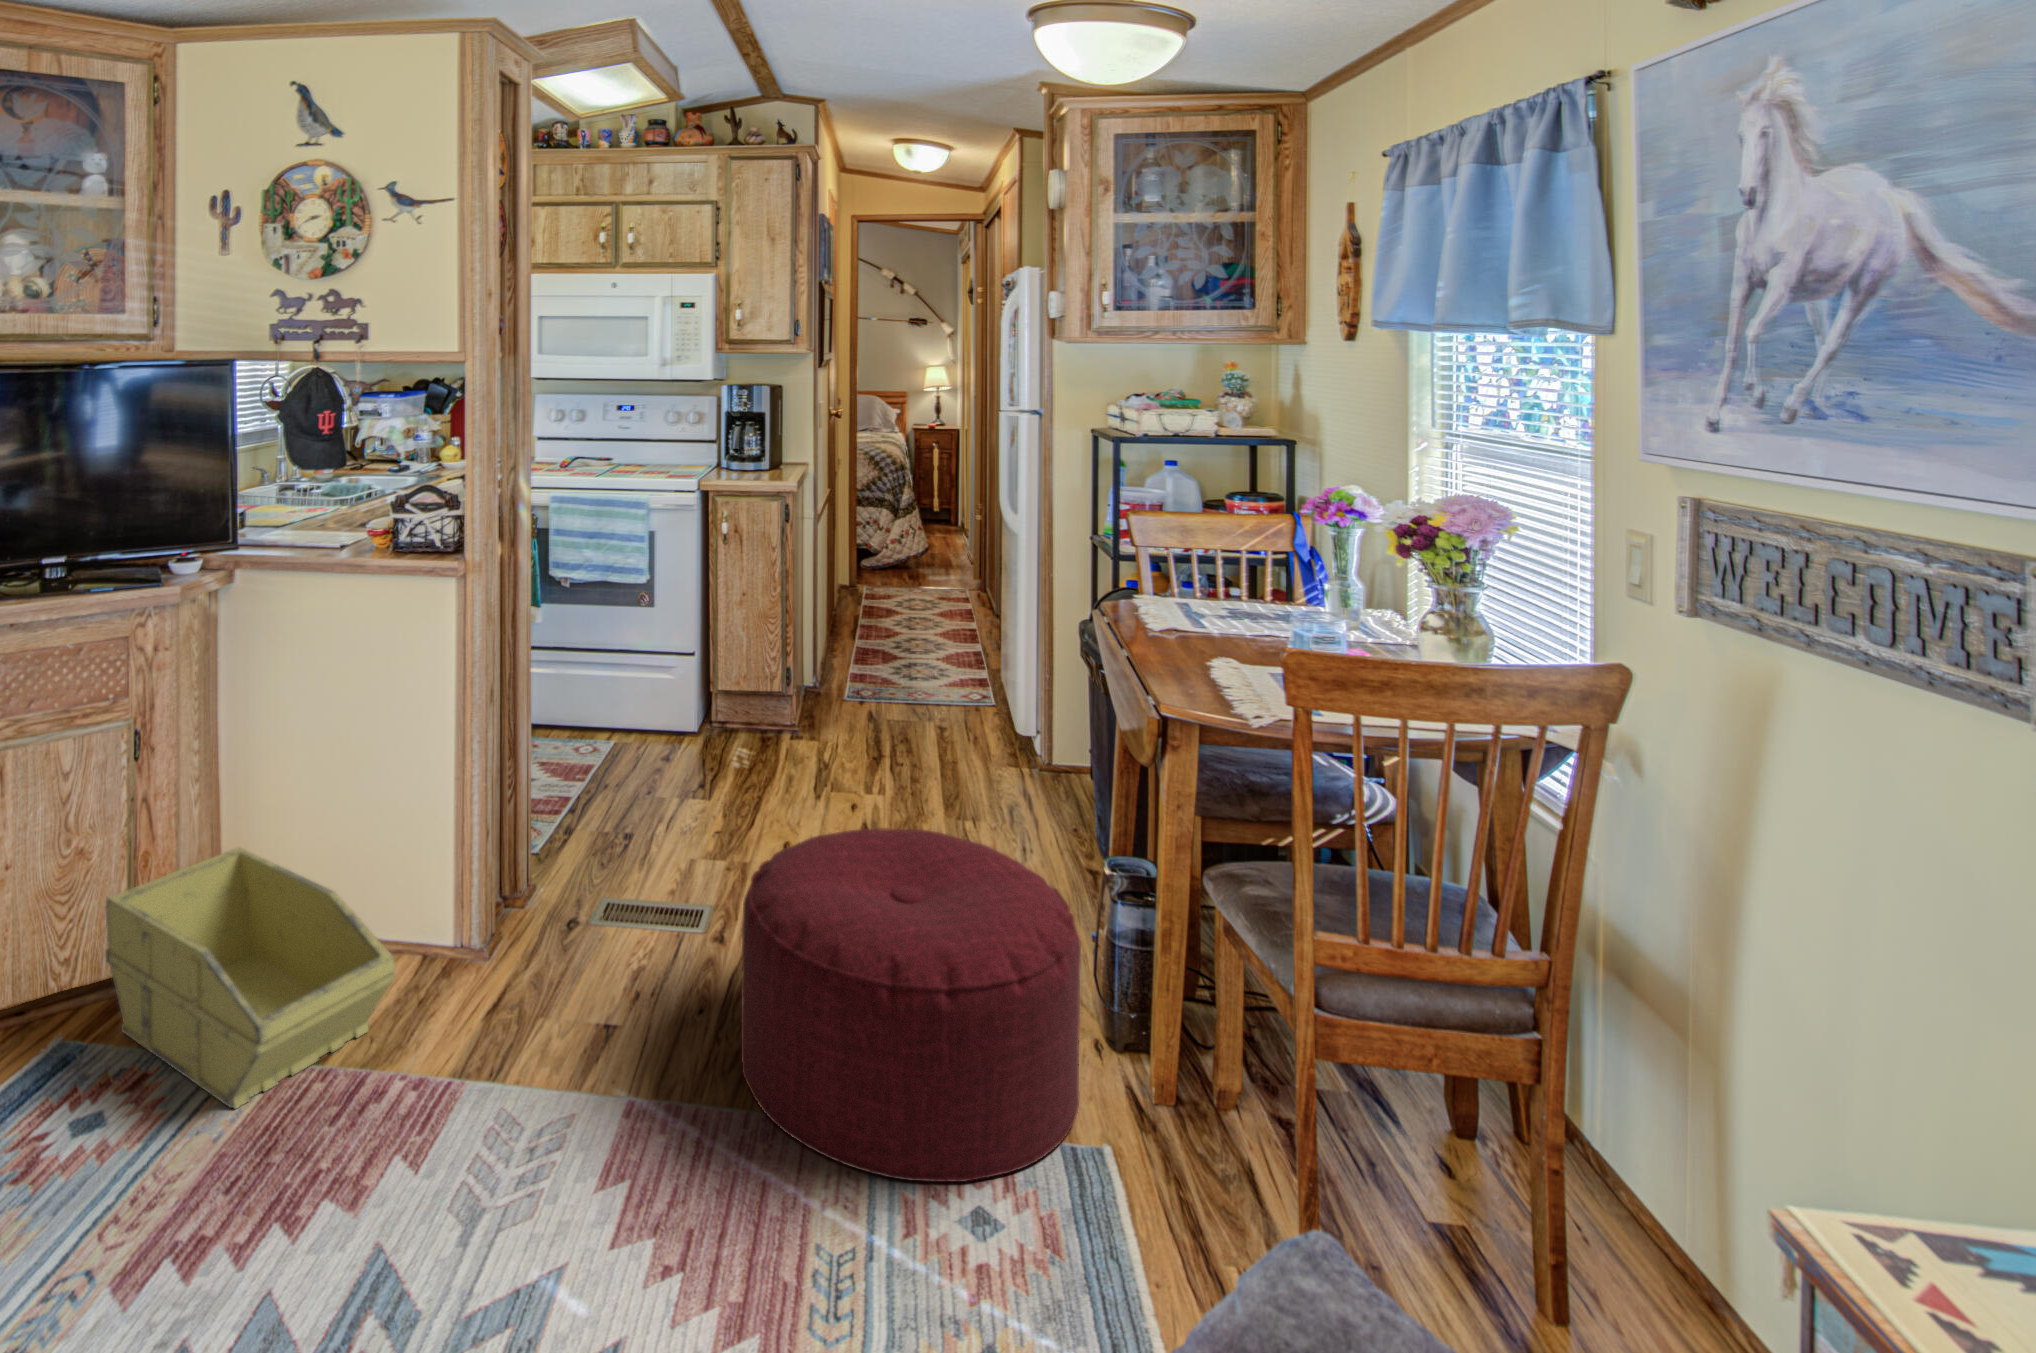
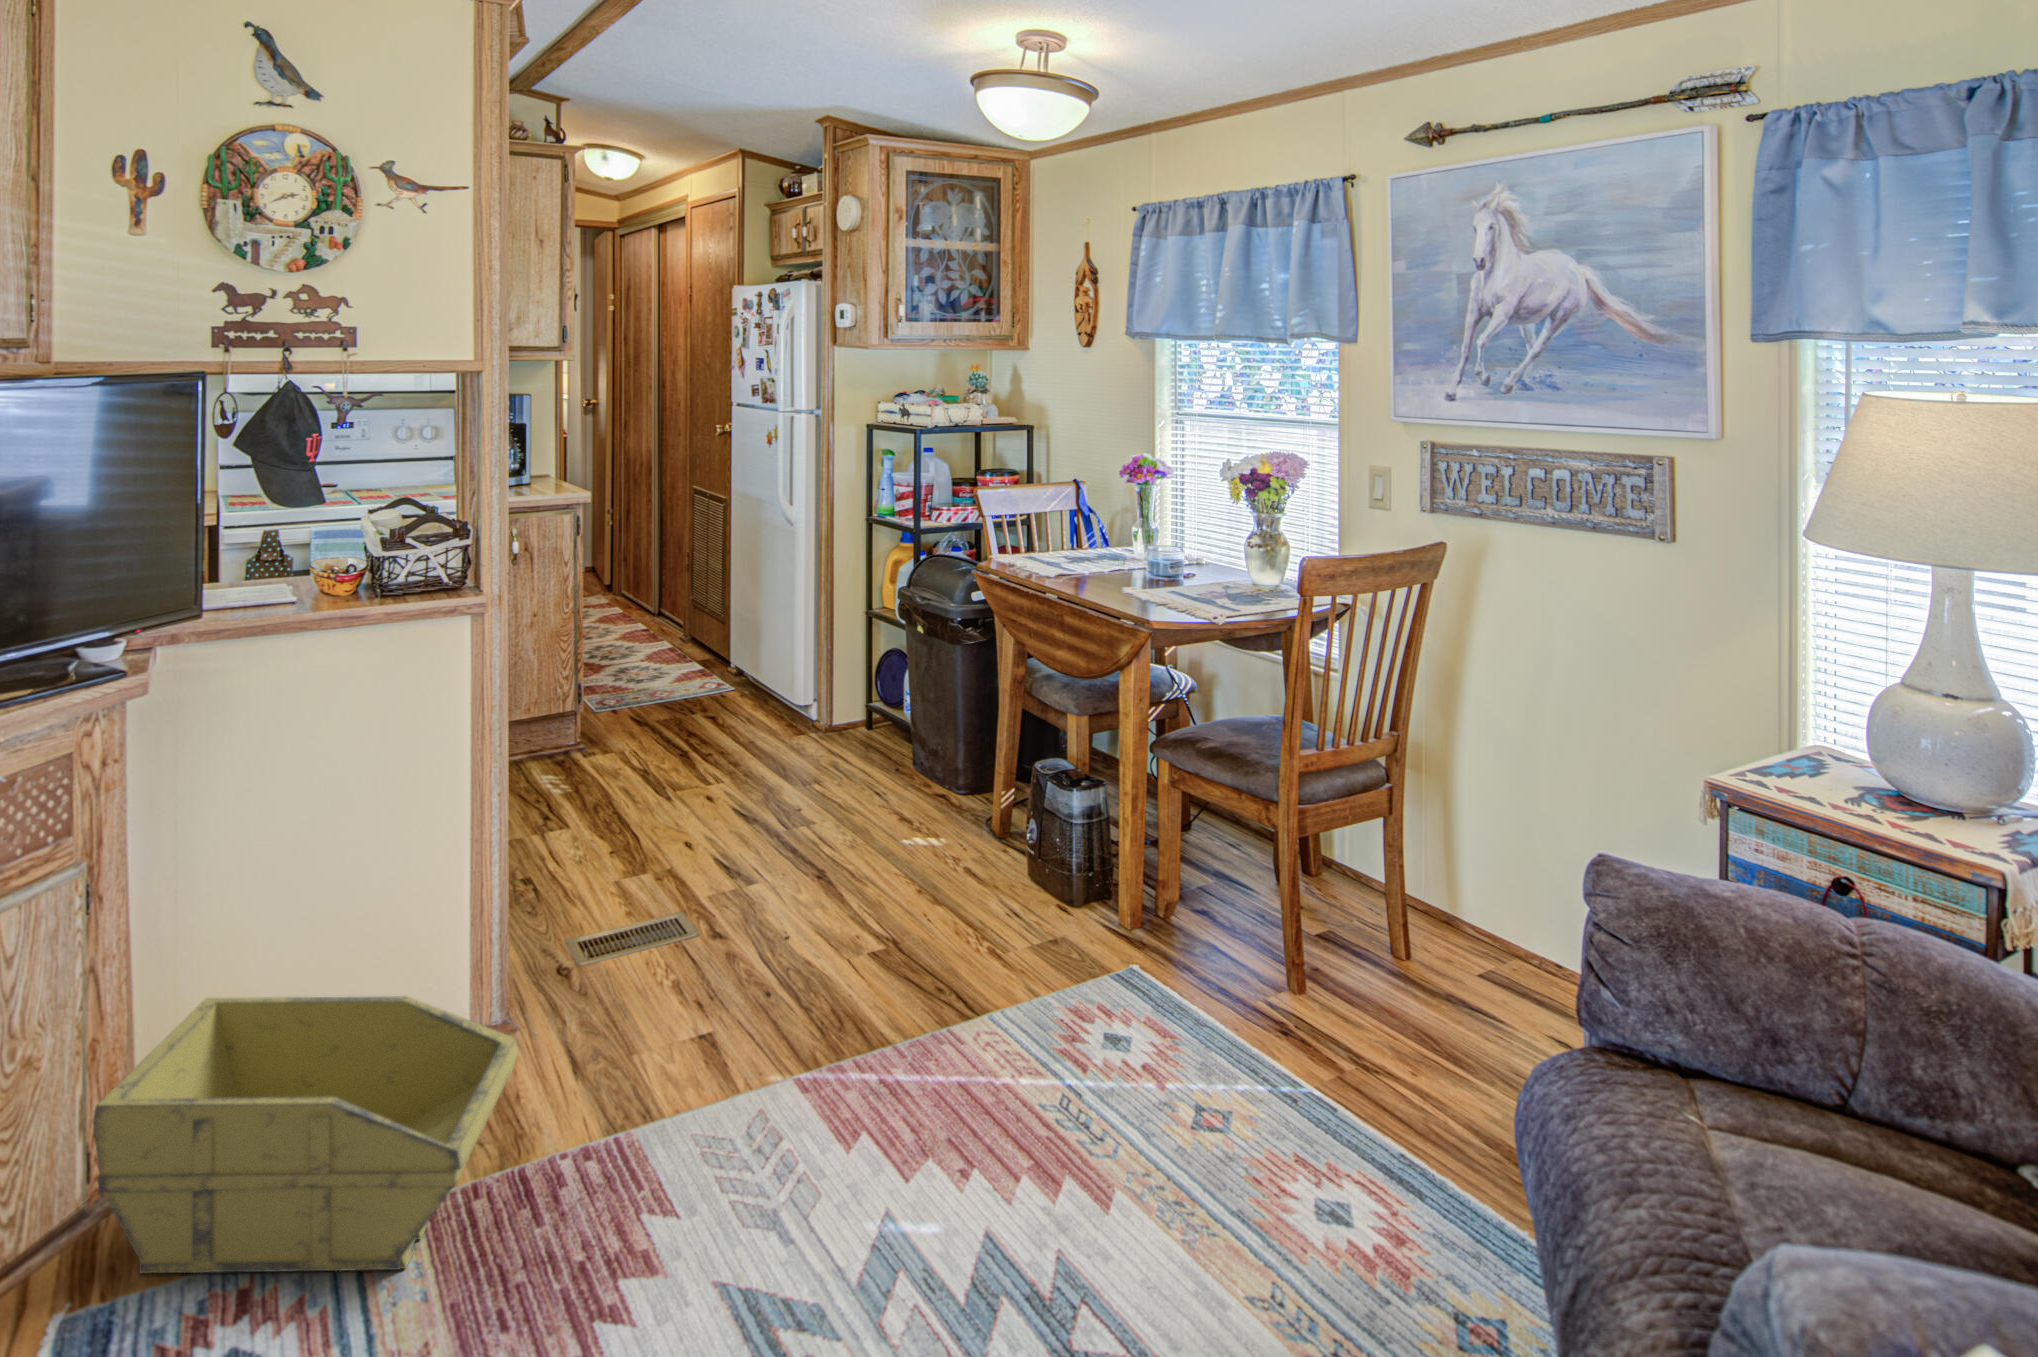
ottoman: present [741,828,1081,1182] -> none [824,774,1113,1053]

